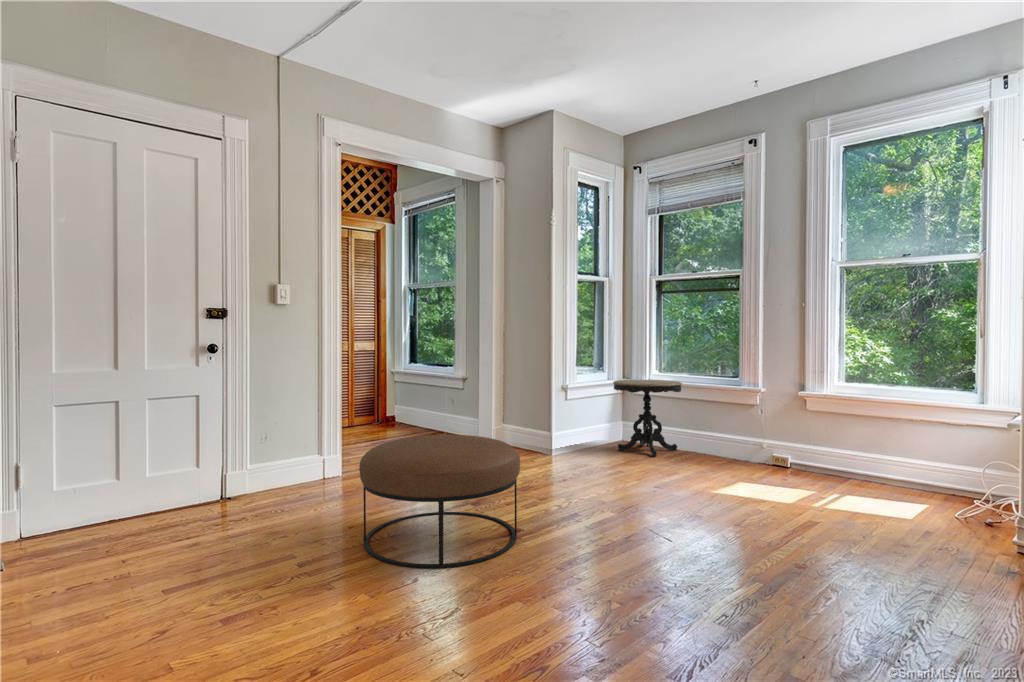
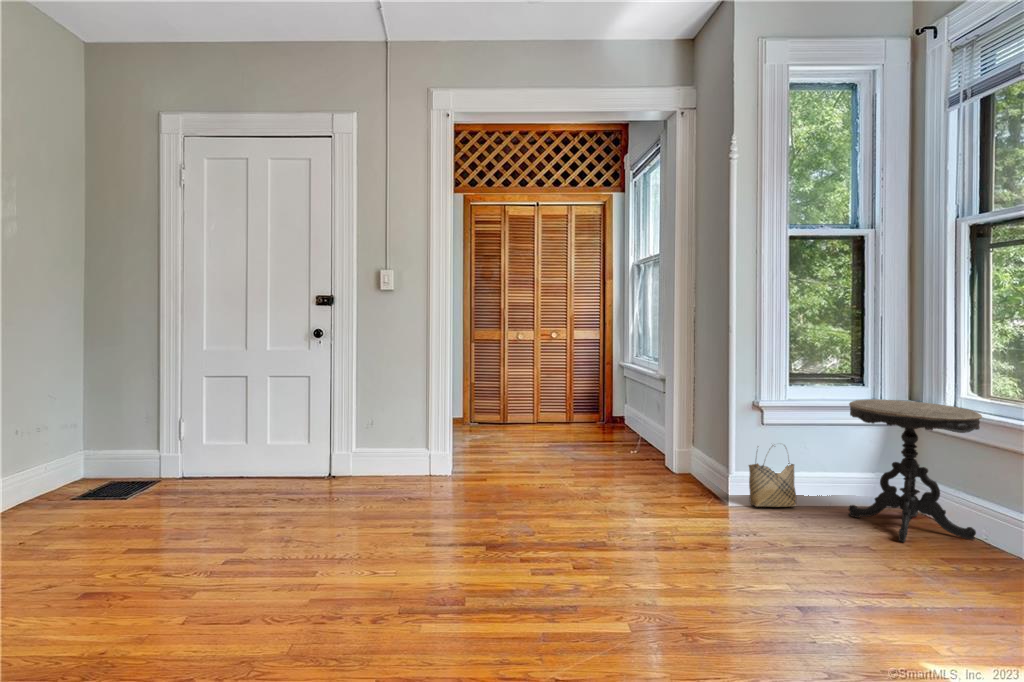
woven basket: none [567,411,592,455] -> present [749,445,796,507]
ottoman: present [359,435,520,568] -> none [266,446,475,629]

